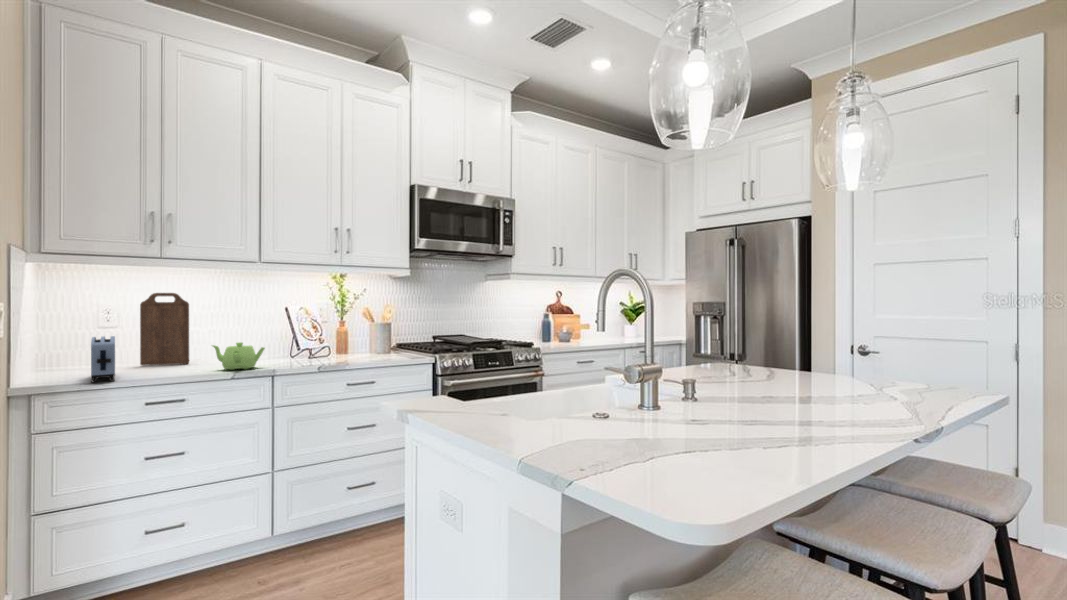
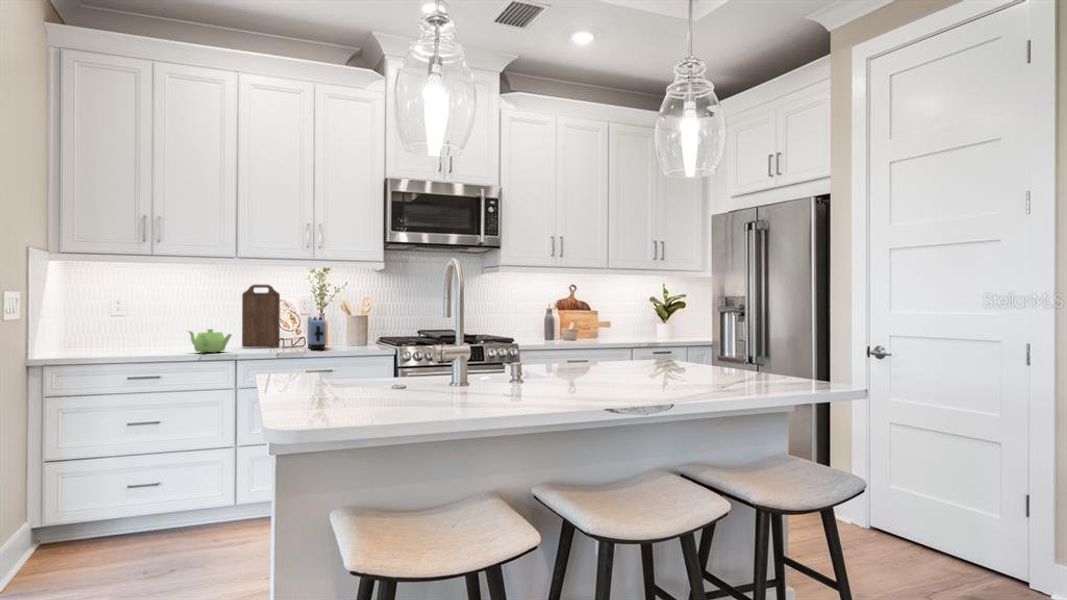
cutting board: present [140,293,189,366] -> present [242,284,280,347]
toaster: present [91,336,115,382] -> present [307,316,325,350]

